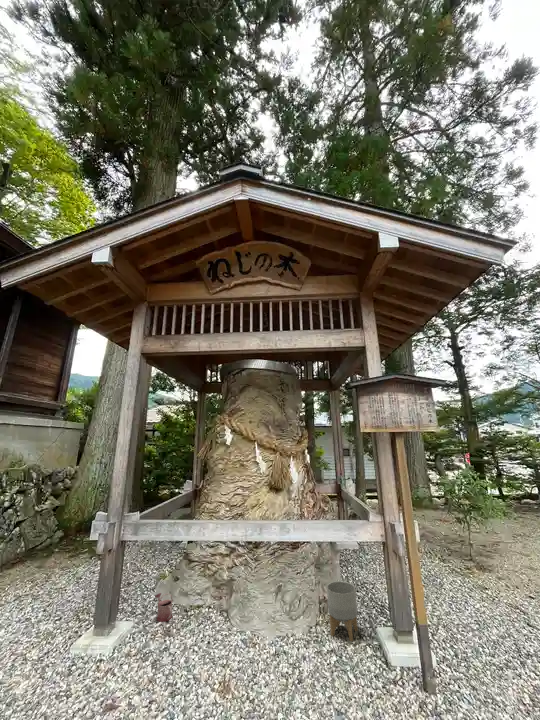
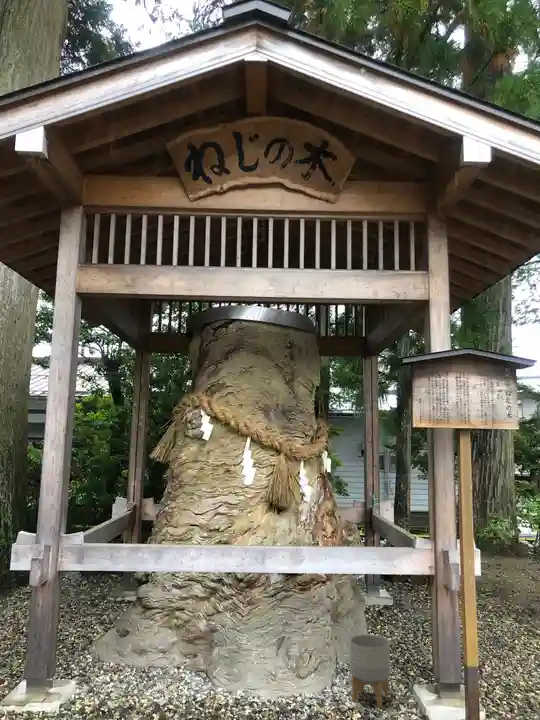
watering can: present [155,593,173,622] -> none [98,646,125,683]

